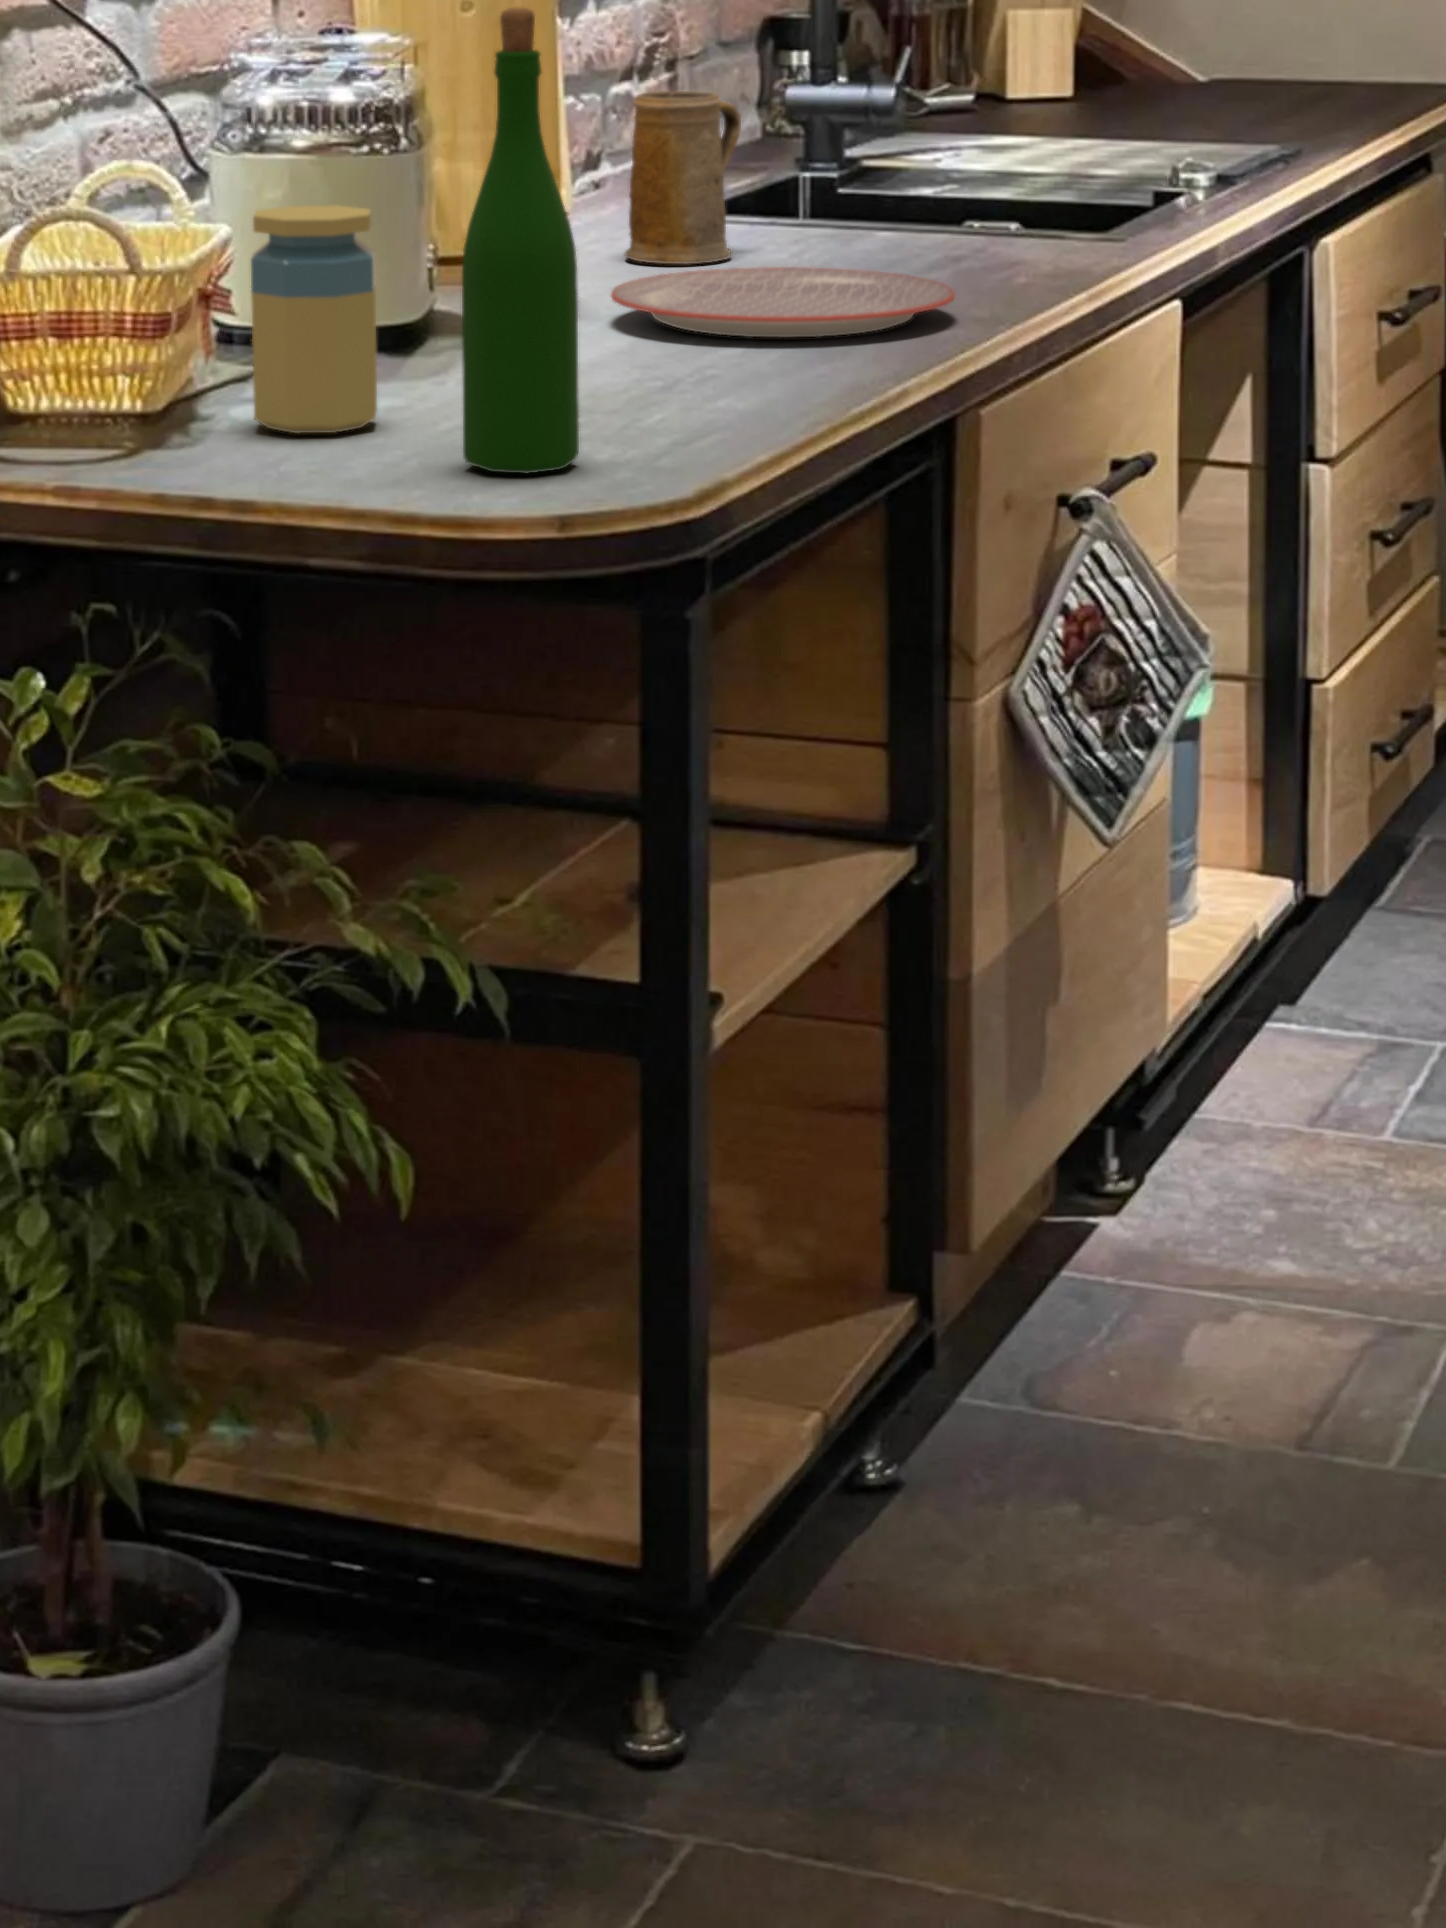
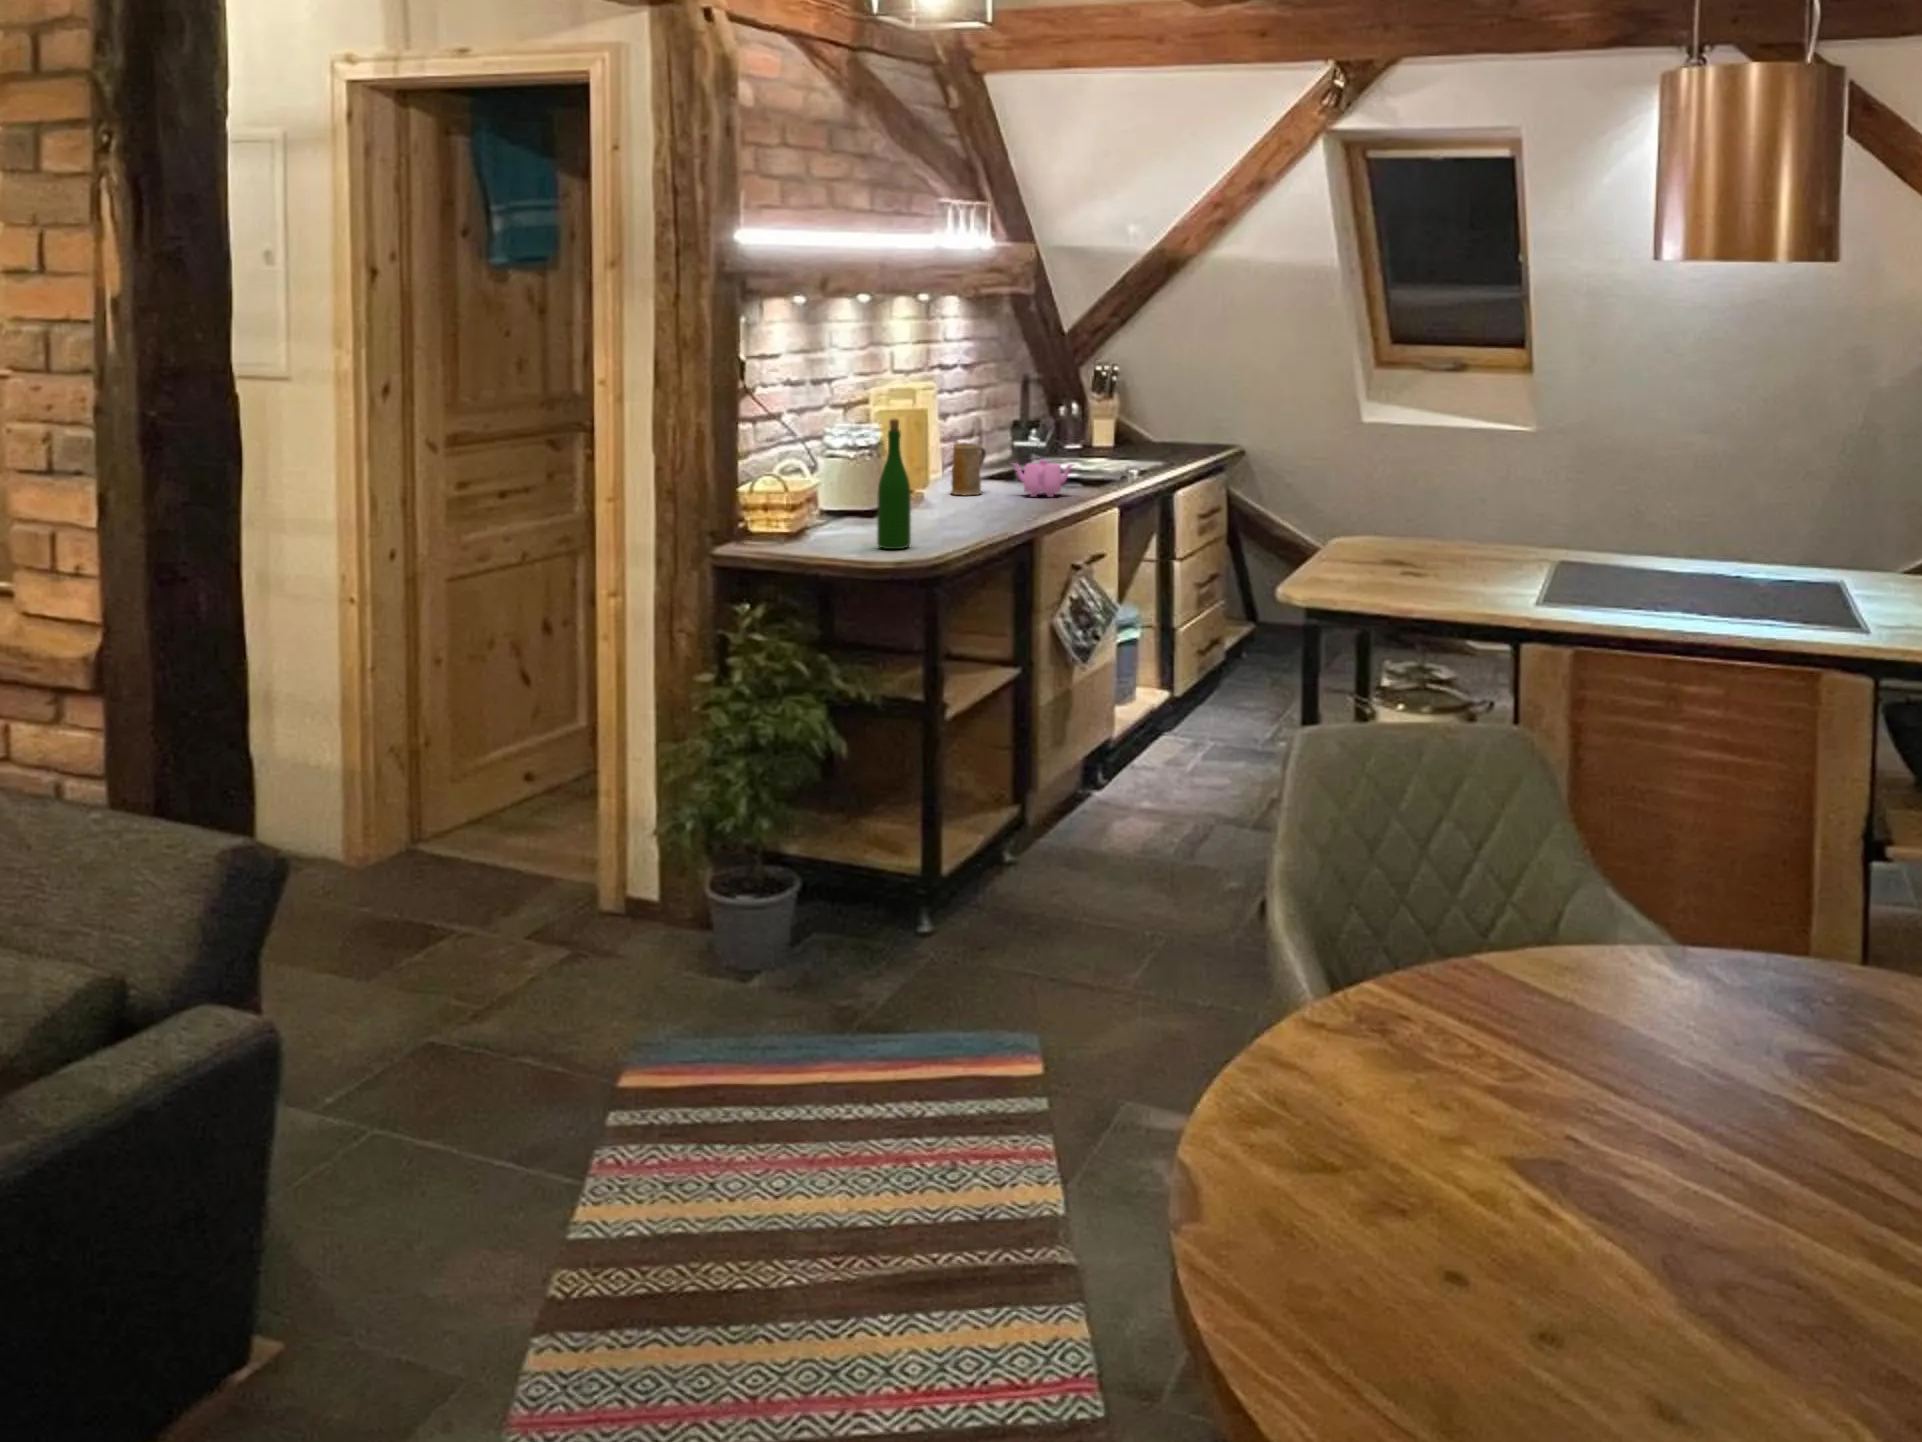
teapot: none [826,141,1052,268] -> present [1013,459,1073,497]
jar: present [251,205,377,433] -> none [821,474,858,539]
plate: present [611,267,955,338] -> none [937,496,1039,515]

